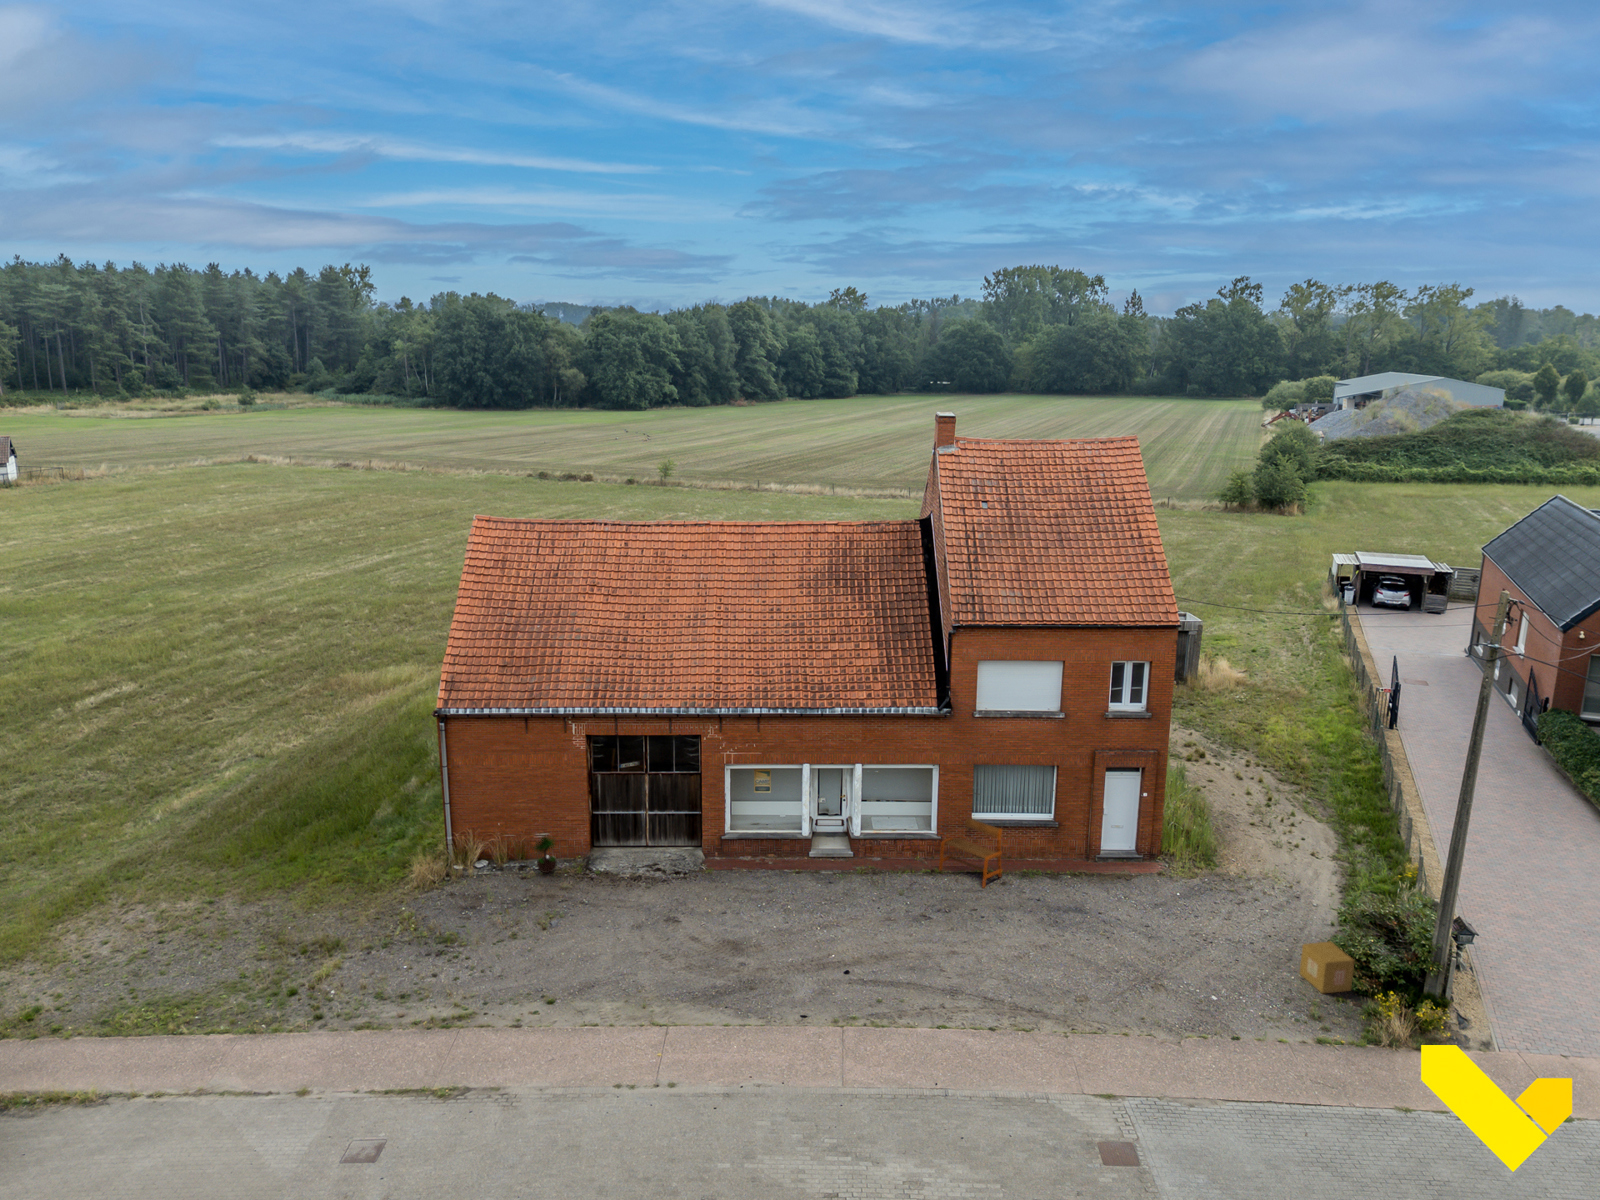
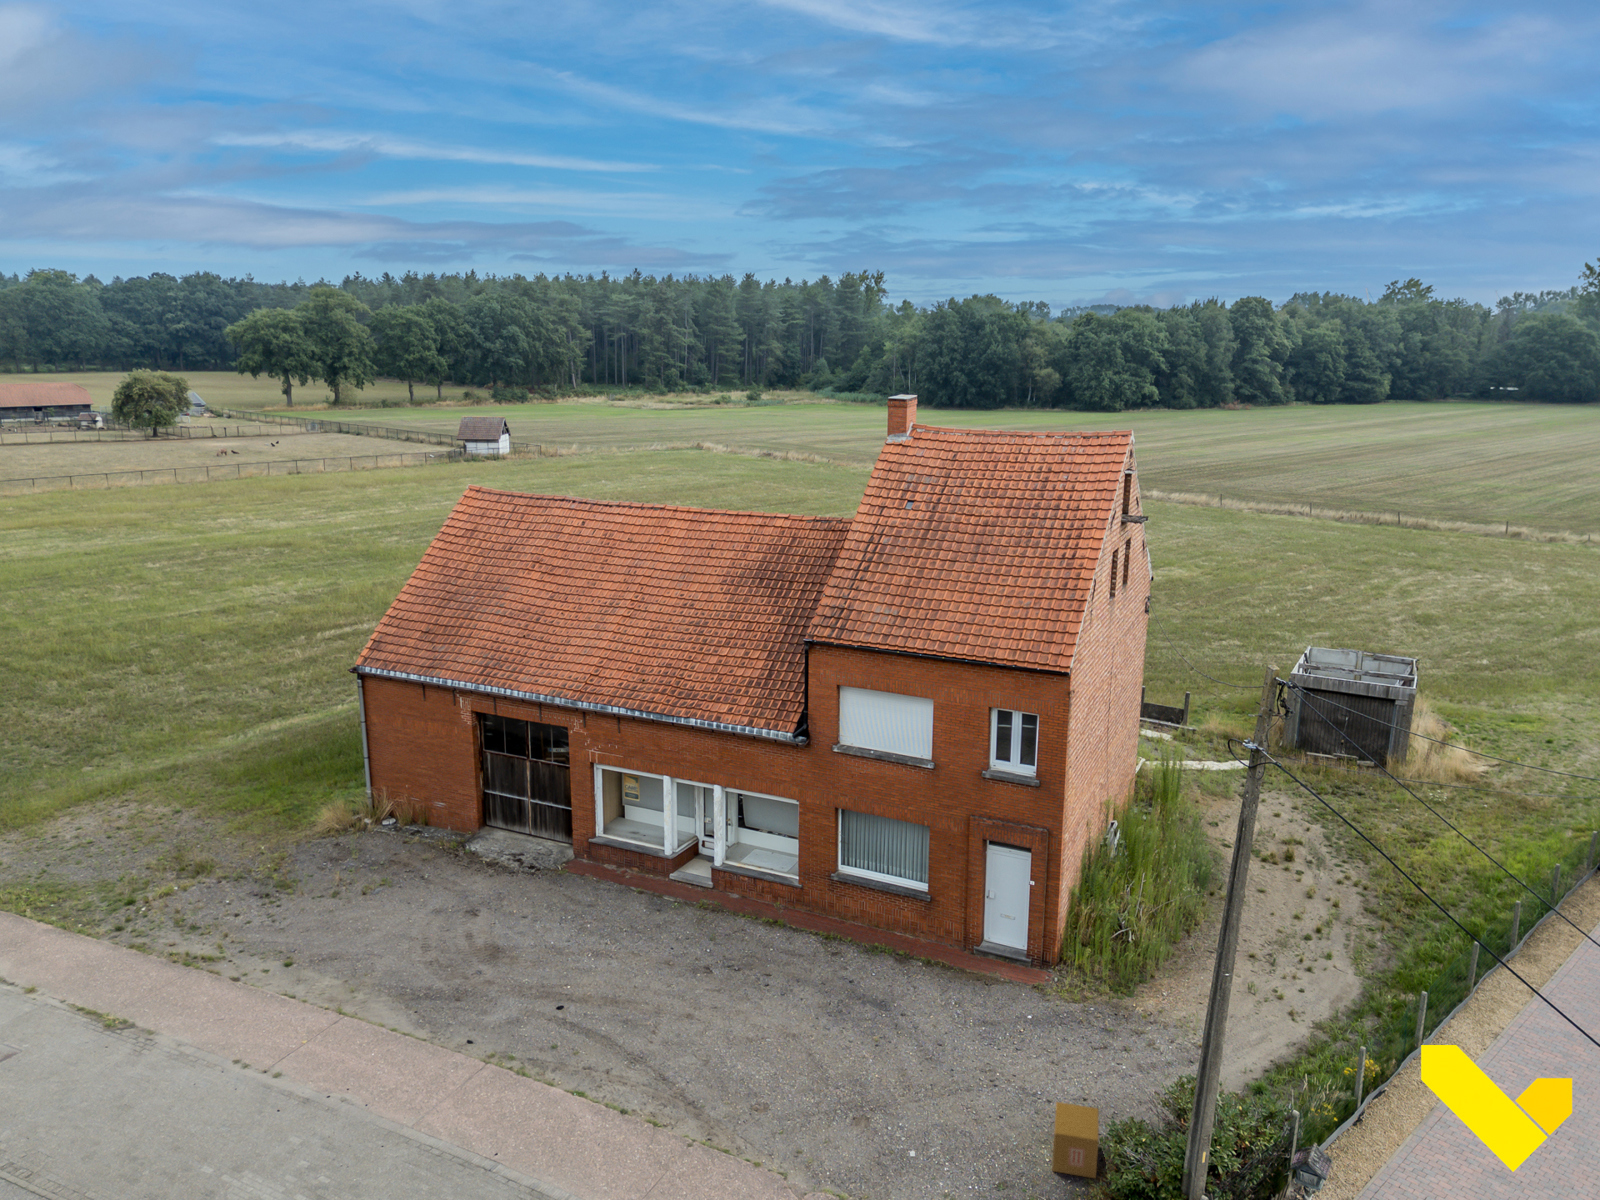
bench: present [939,818,1002,888] -> none [787,857,844,945]
potted tree: present [534,835,557,873] -> none [414,801,445,841]

